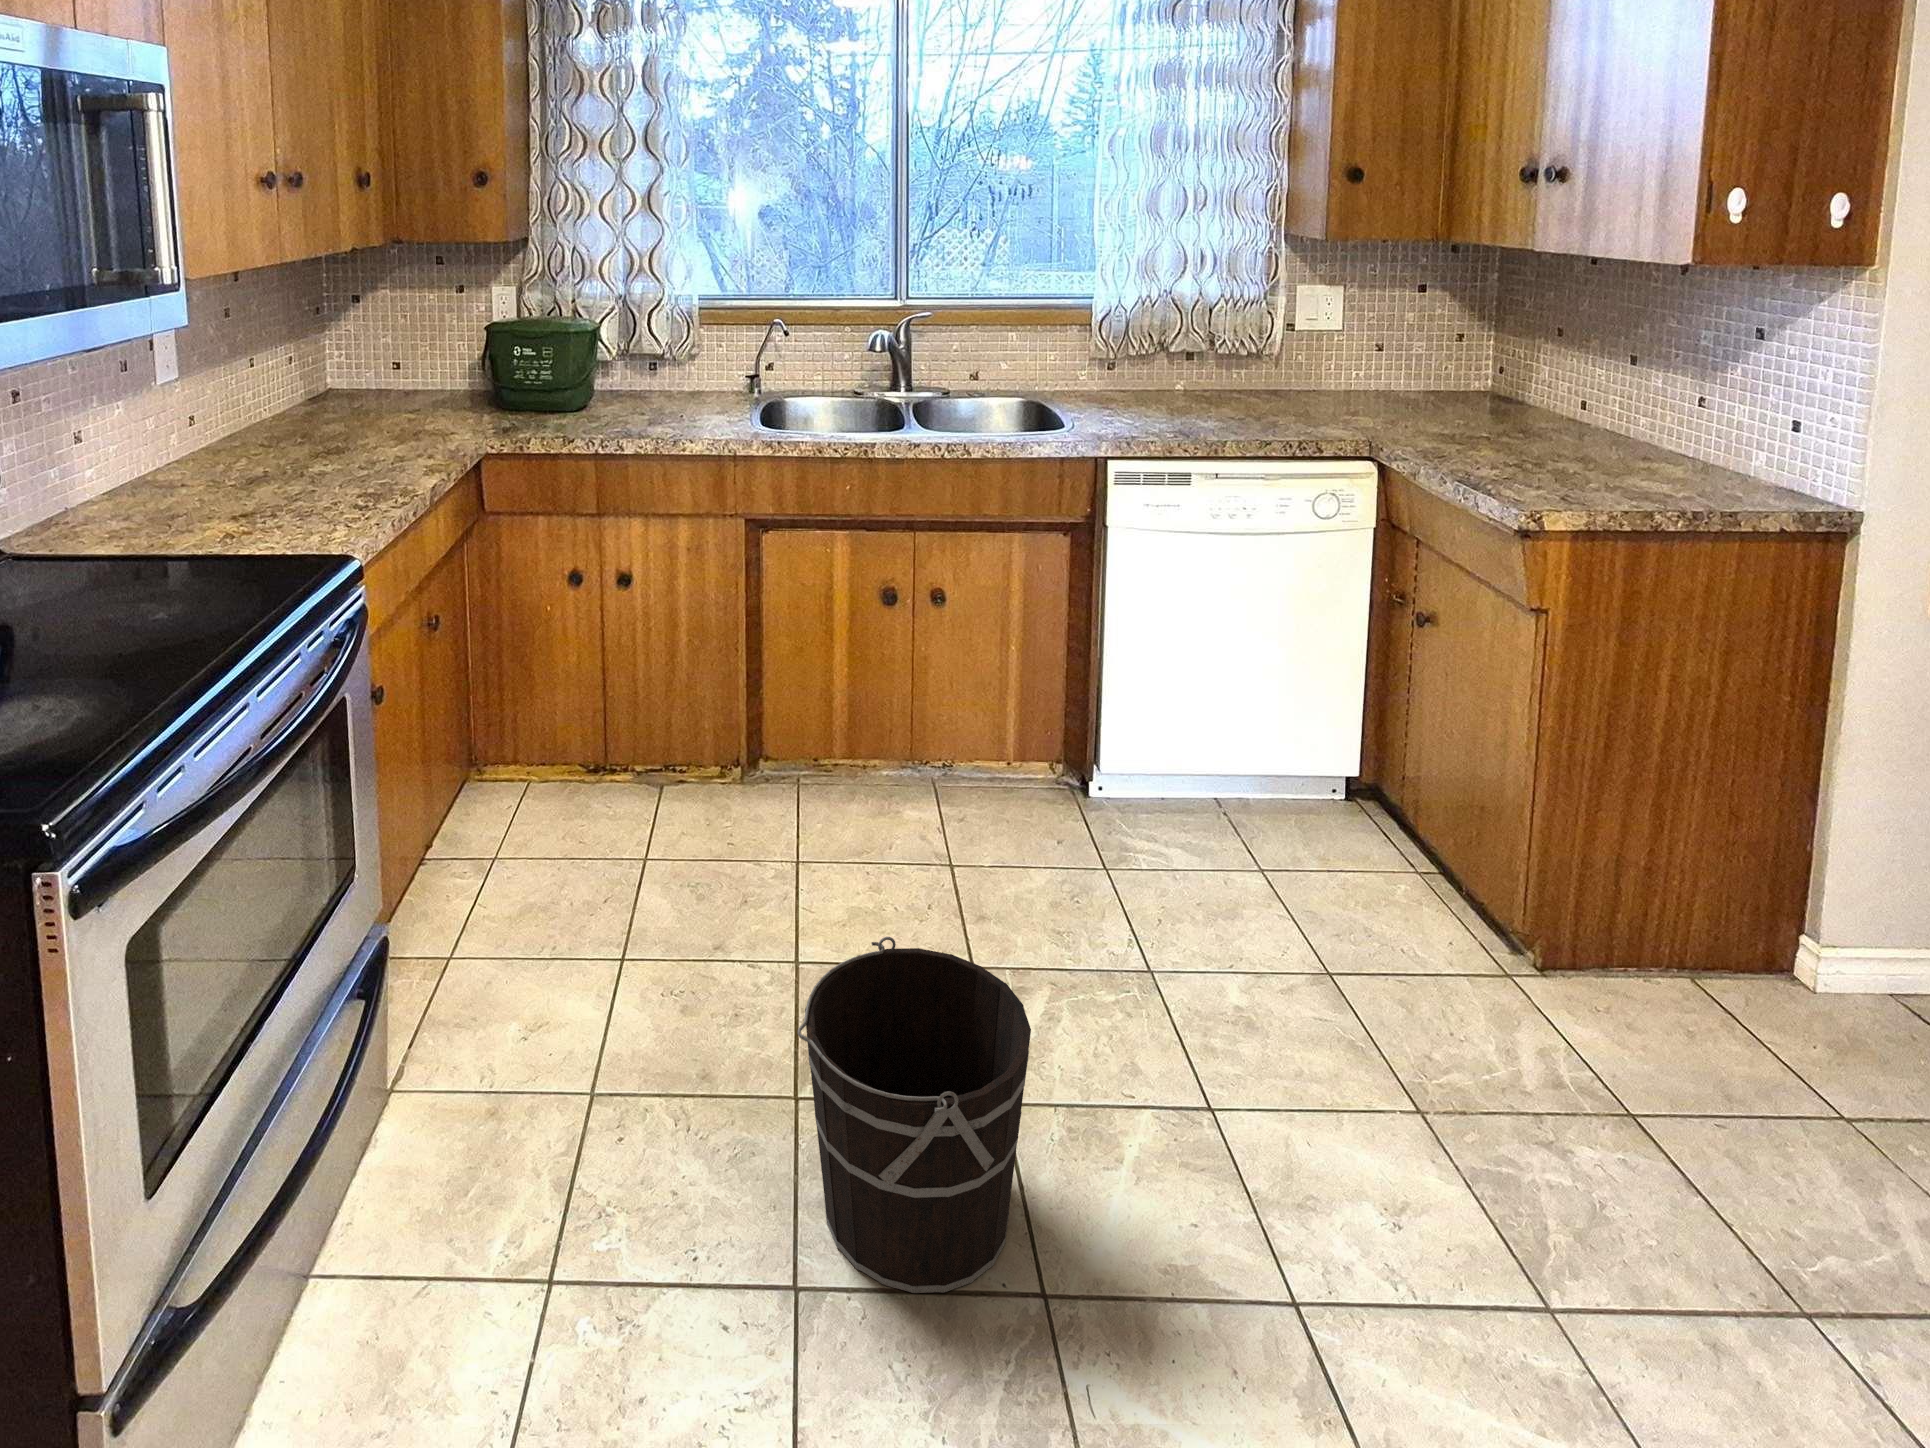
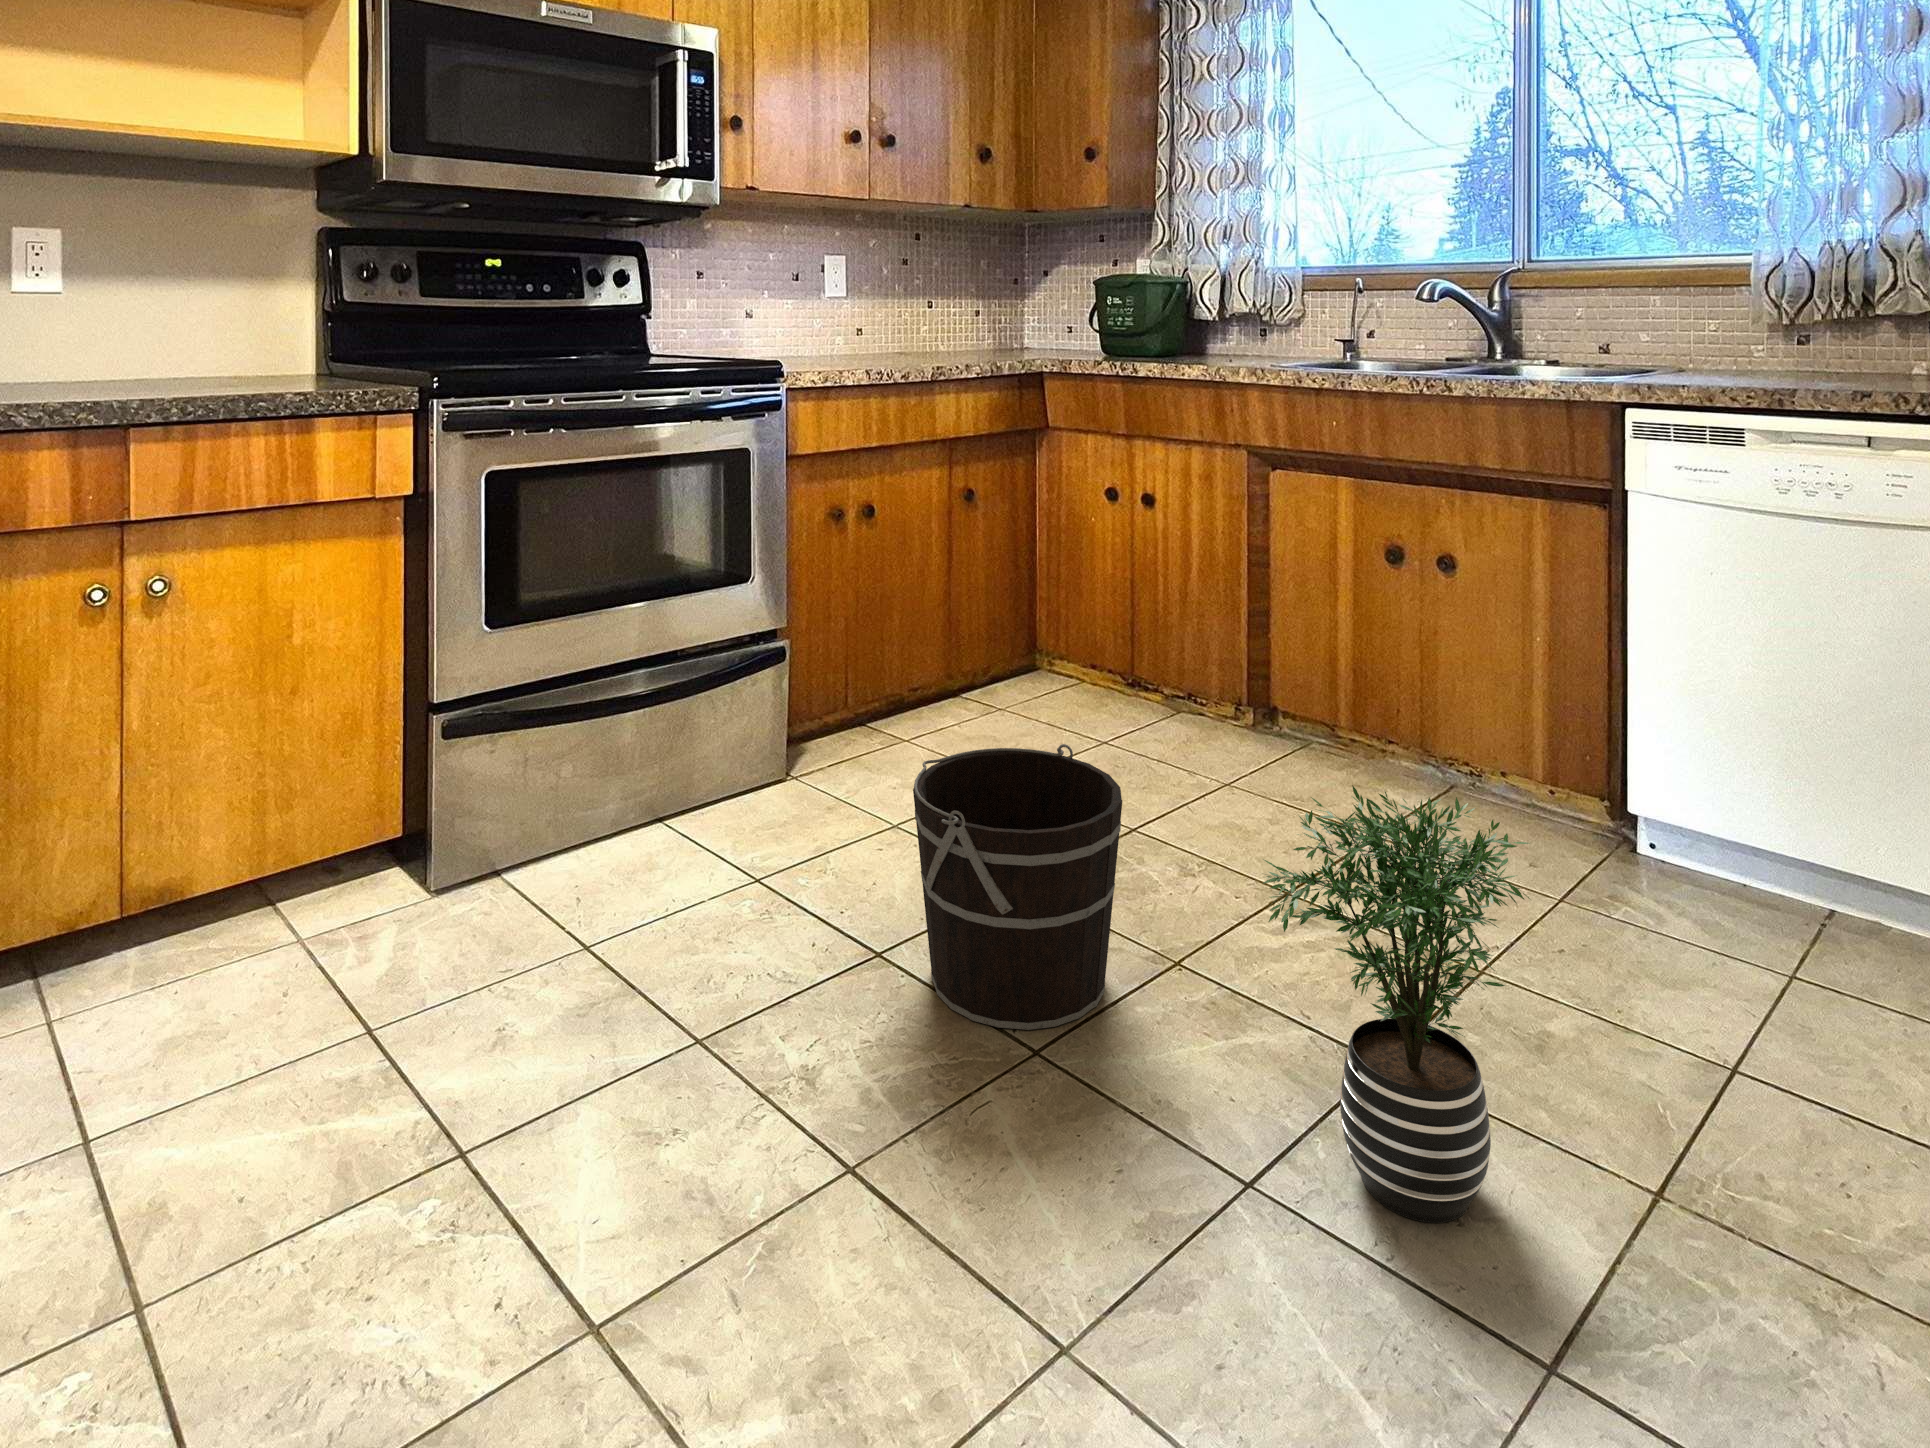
potted plant: none [1242,880,1491,1246] -> present [1264,785,1530,1223]

